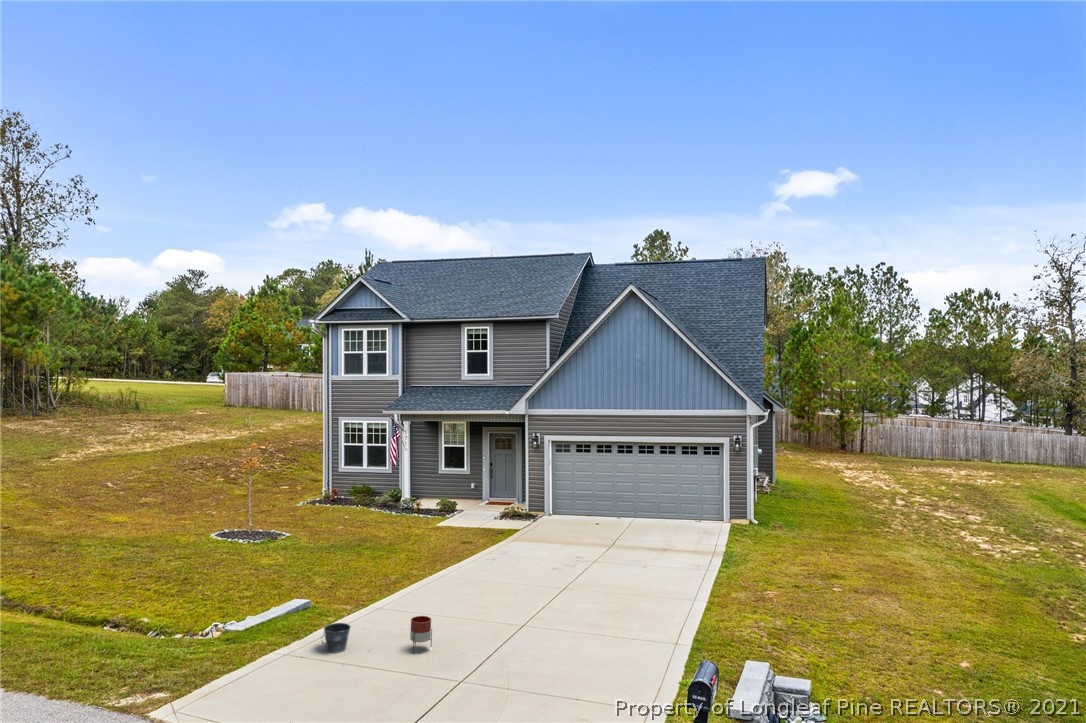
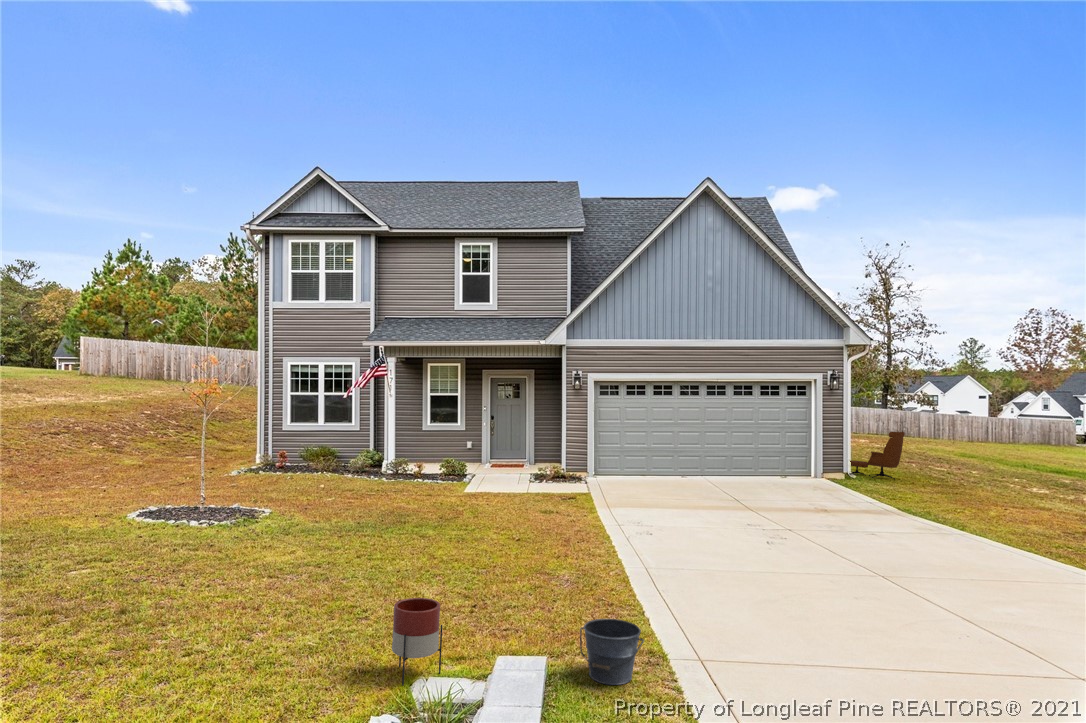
lounge chair: none [755,489,793,528] -> present [850,432,905,480]
planter: present [410,616,432,653] -> present [392,598,442,685]

